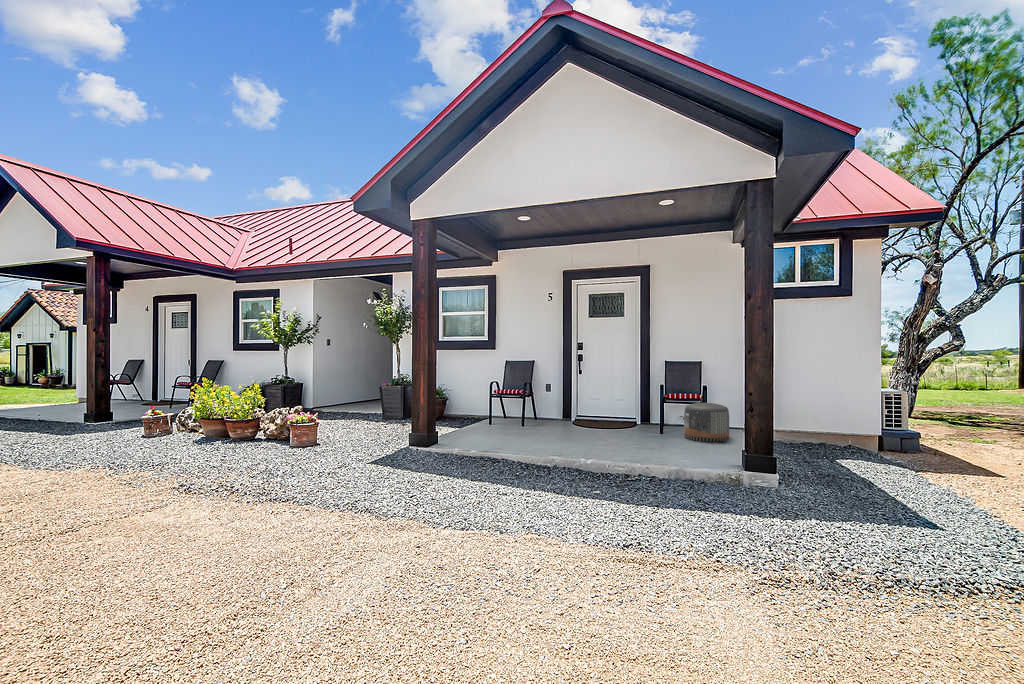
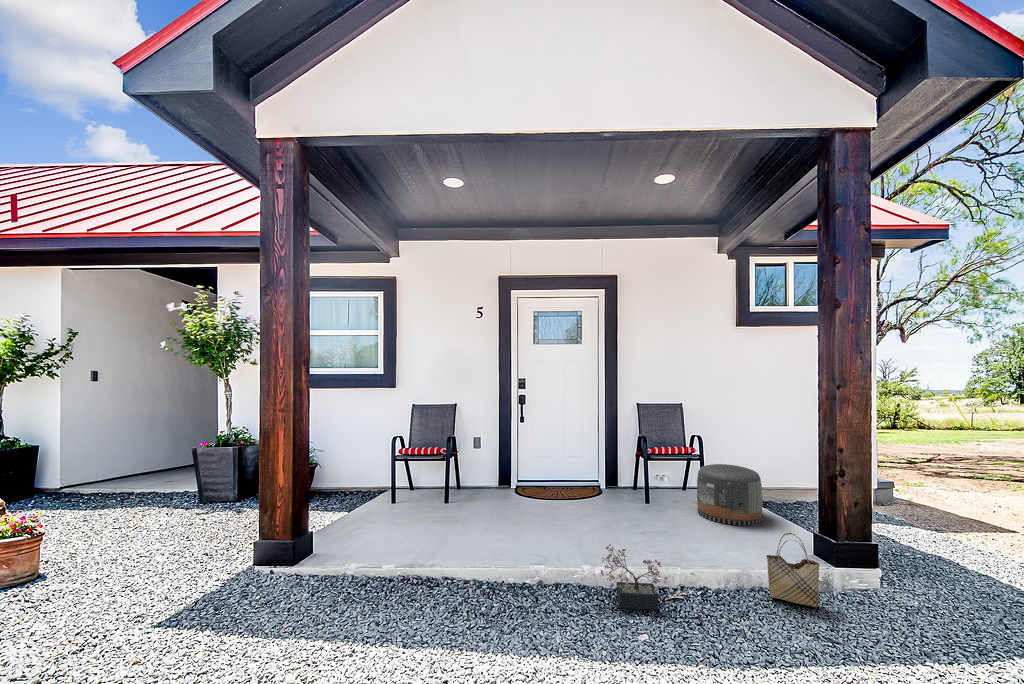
woven basket: none [660,425,686,463] -> present [766,533,820,607]
decorative plant: none [565,426,599,458] -> present [601,544,668,610]

